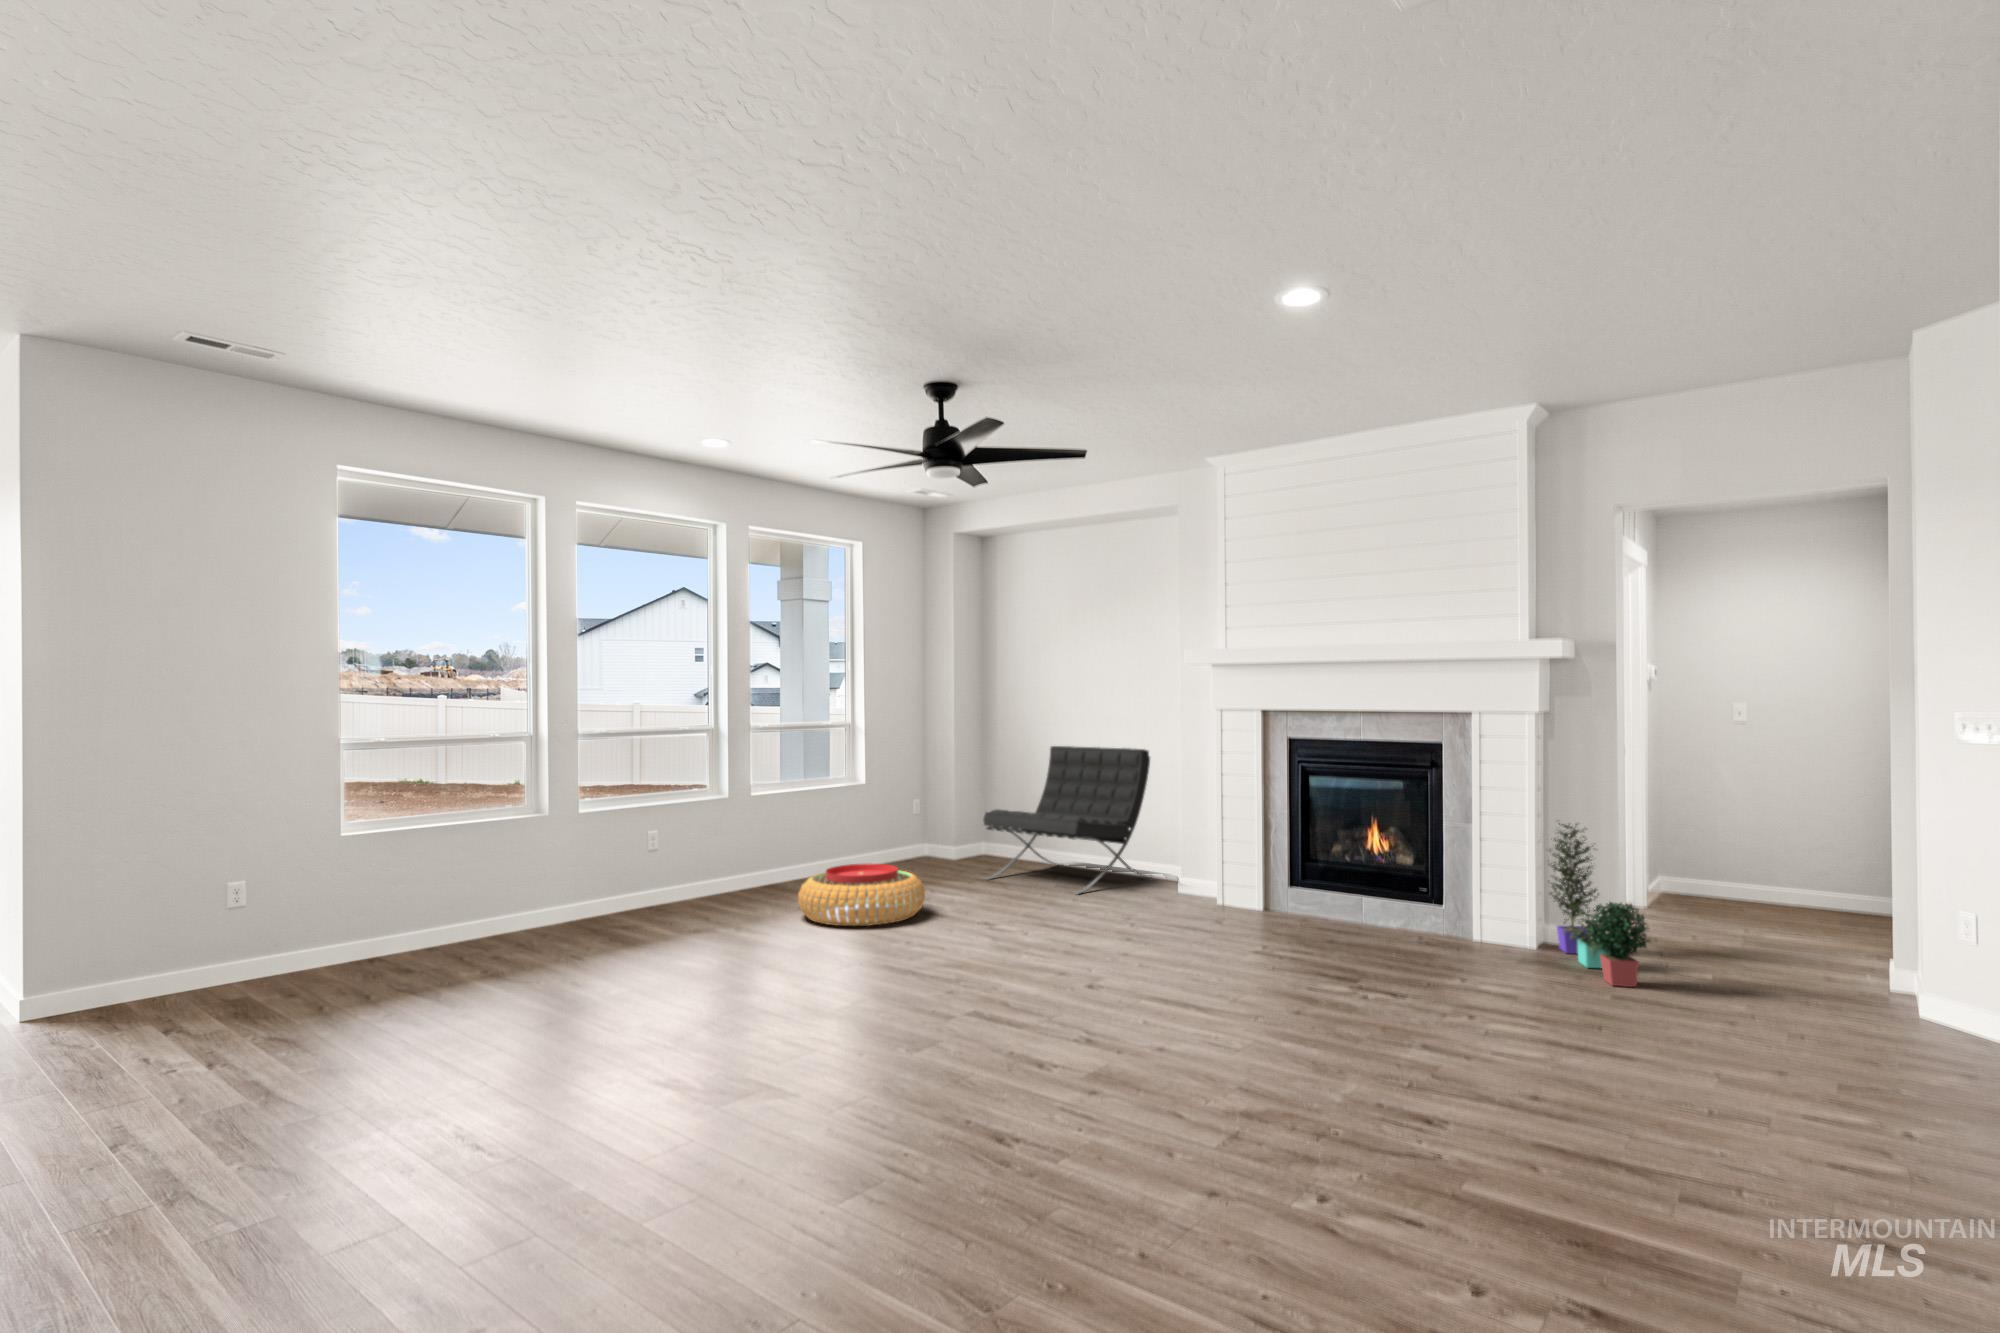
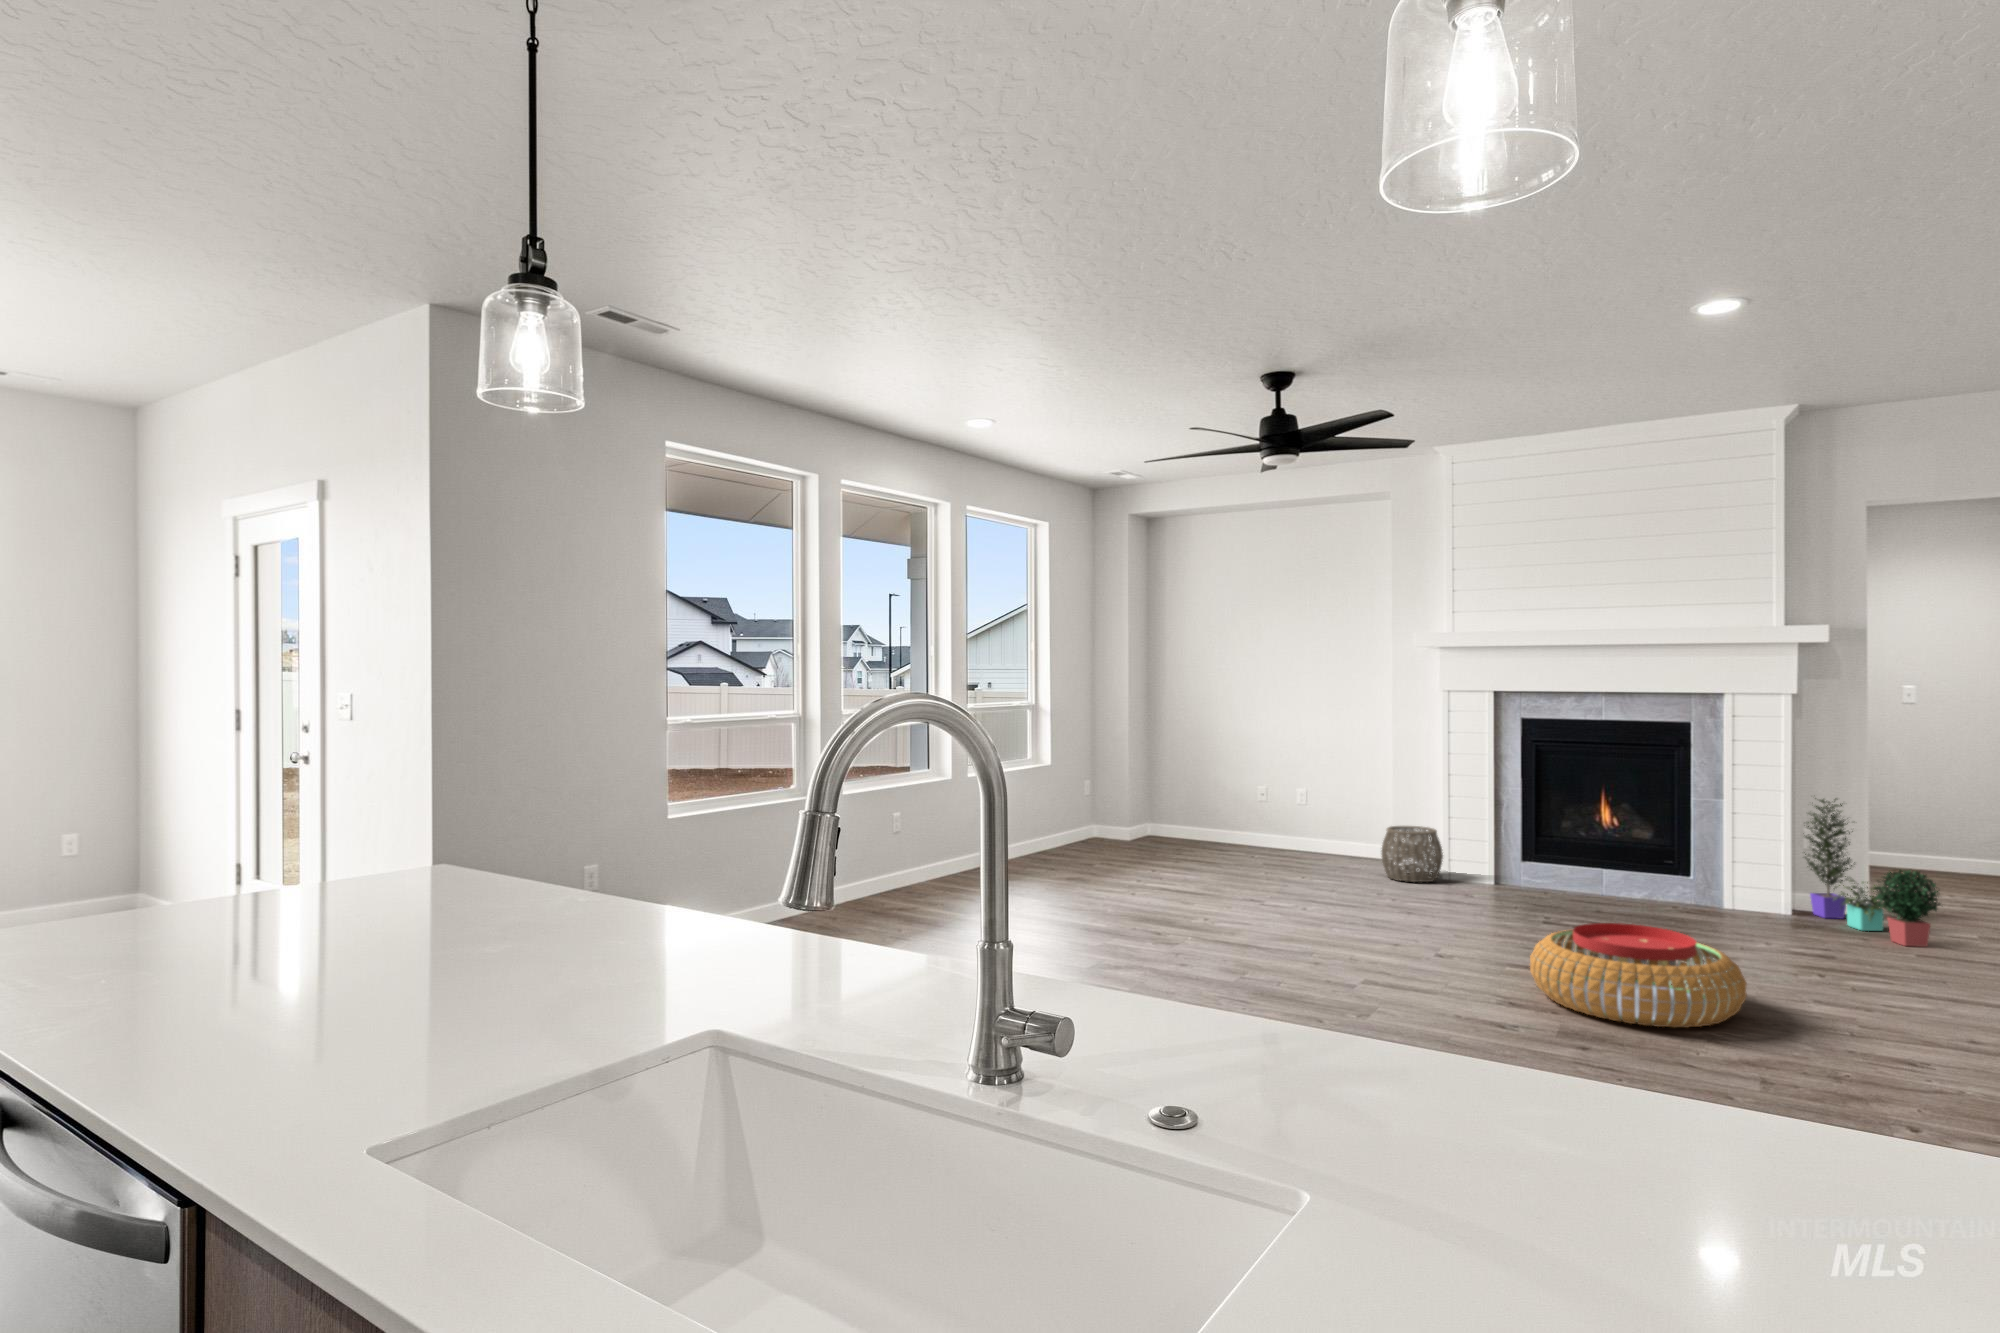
lounge chair: present [983,746,1151,894] -> none [1186,726,1346,870]
woven basket: none [1150,849,1212,910] -> present [1381,826,1443,882]
pouf: present [798,864,925,926] -> present [1530,923,1747,1027]

